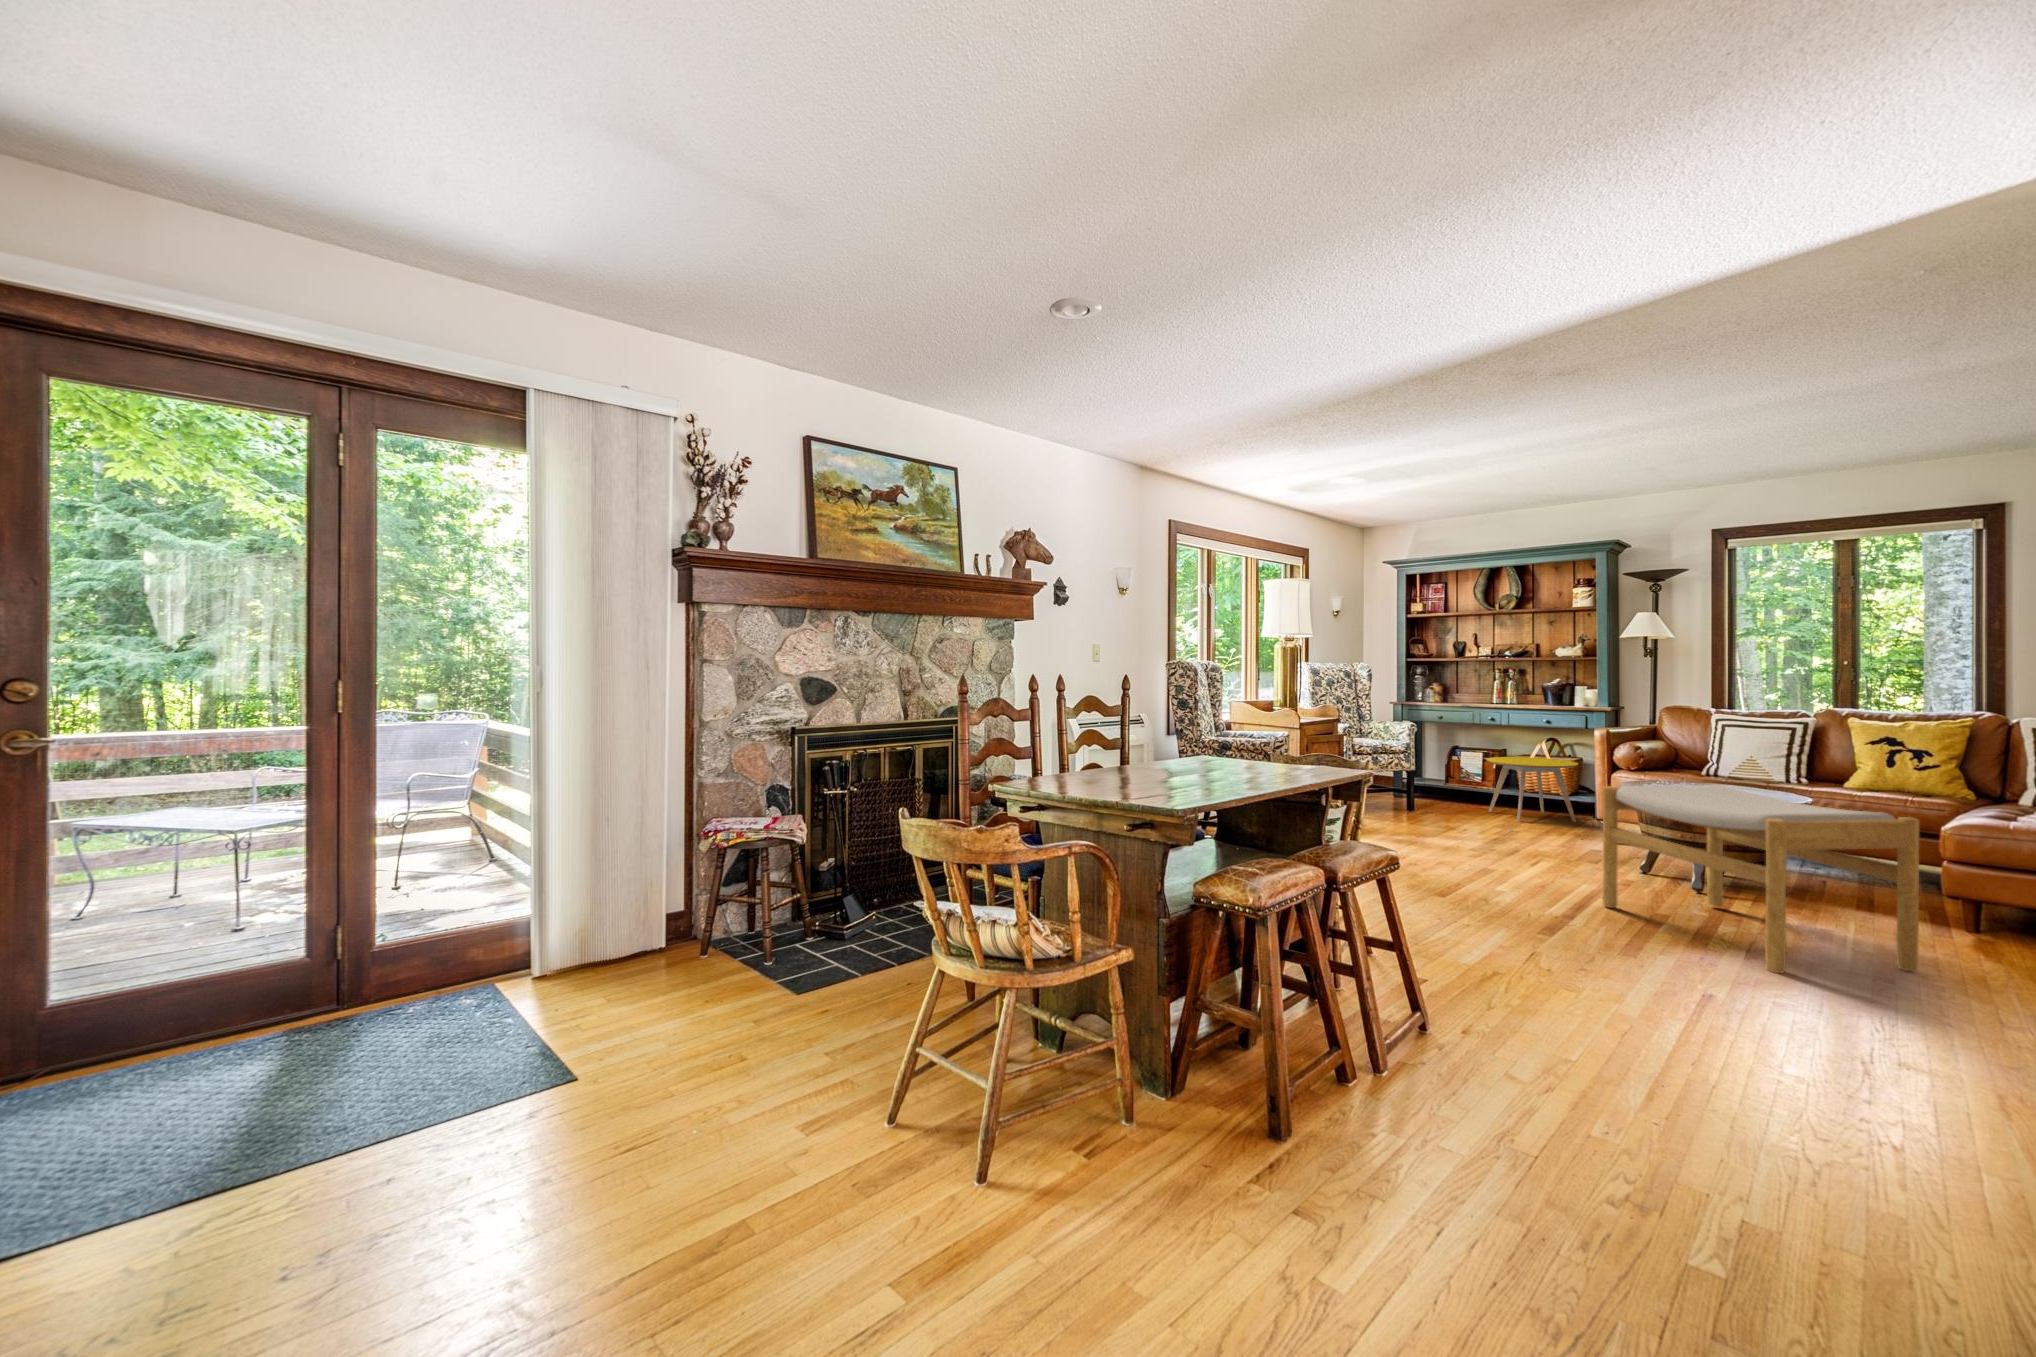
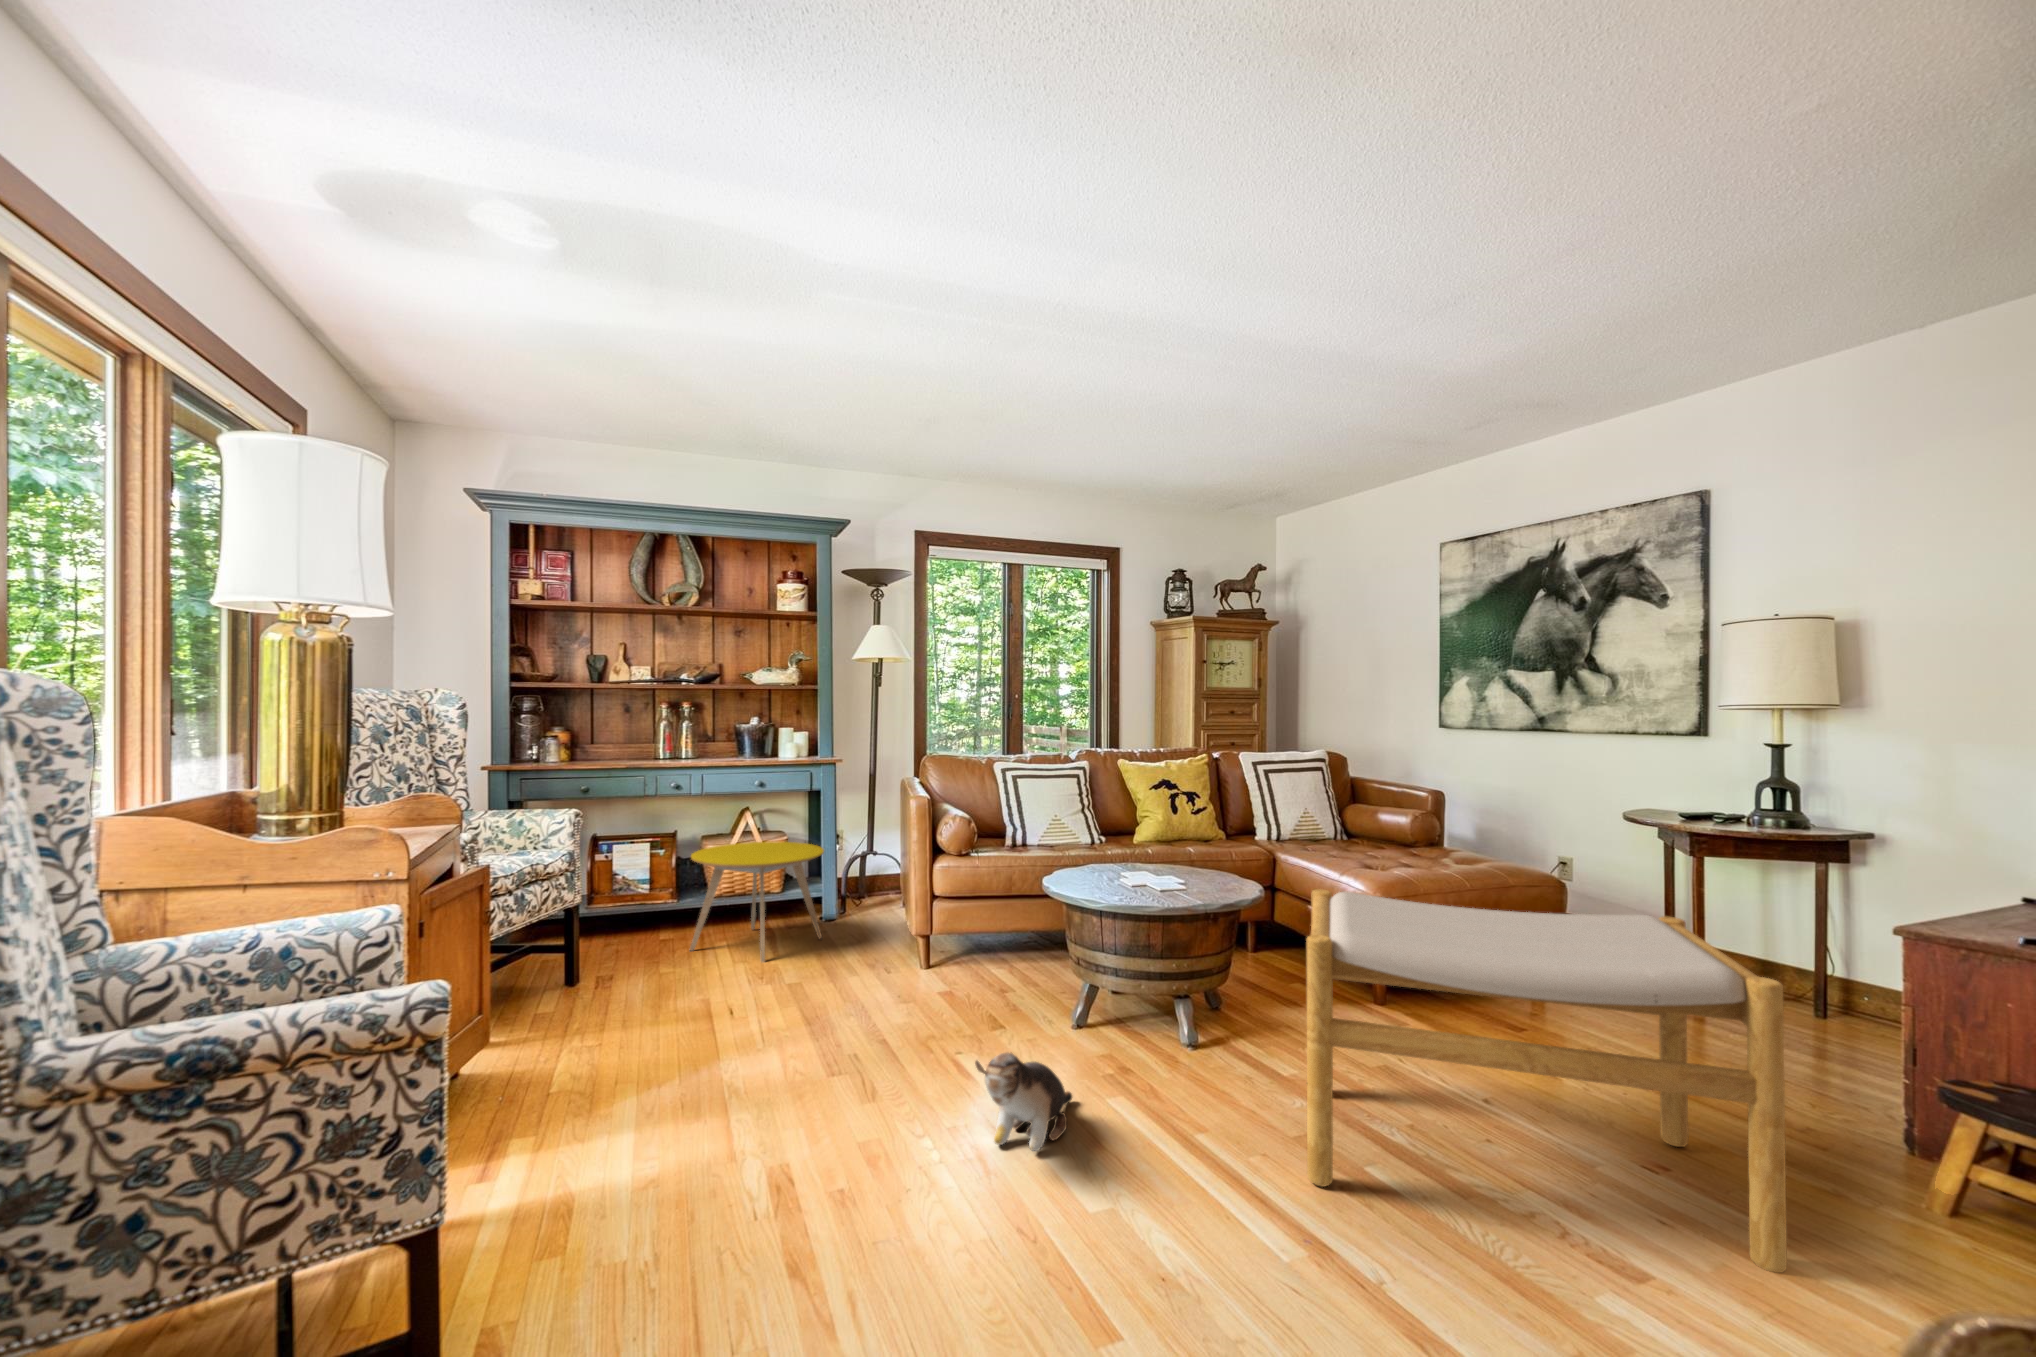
plush toy: none [1471,825,1558,874] -> present [975,1052,1072,1151]

